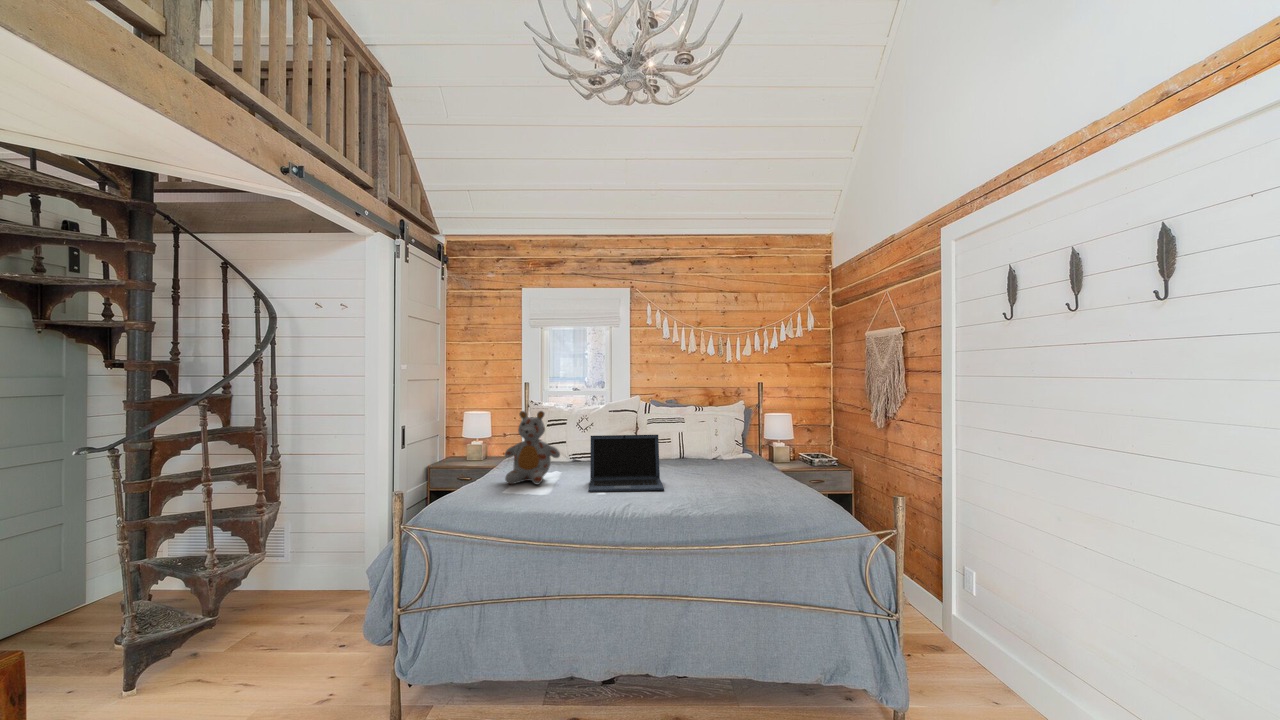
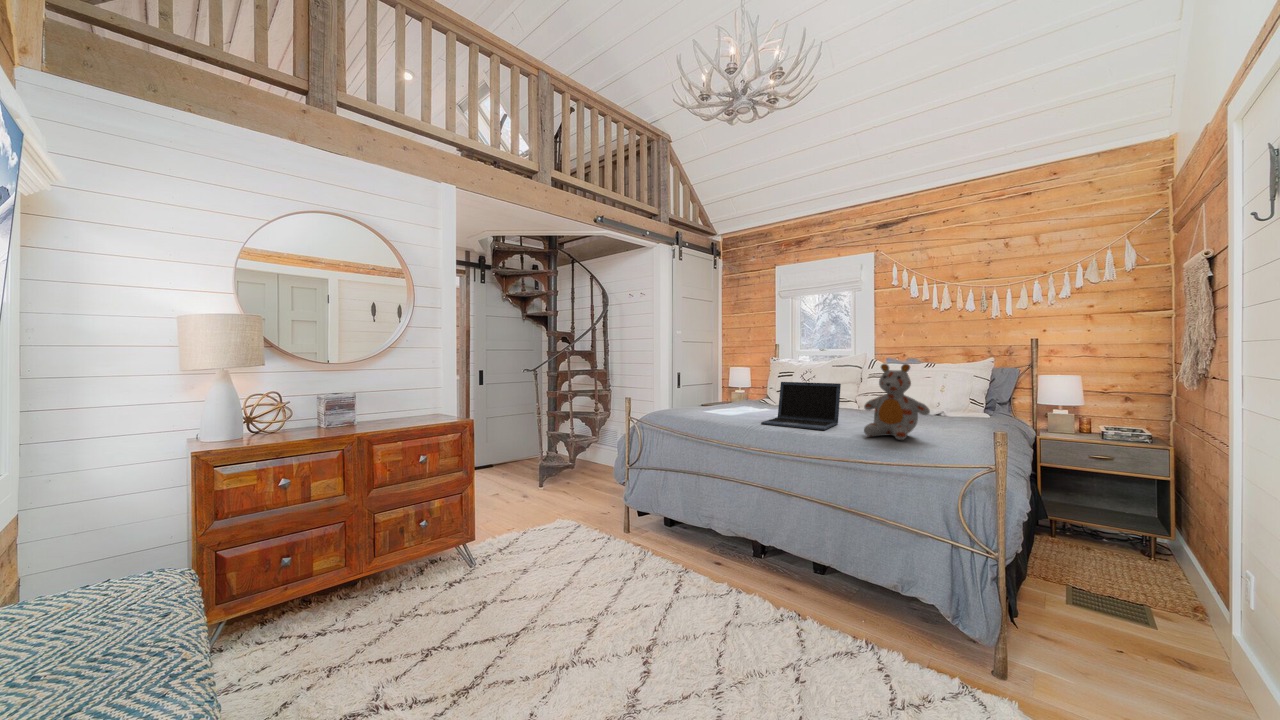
stuffed bear: present [505,411,560,485] -> present [864,364,930,440]

